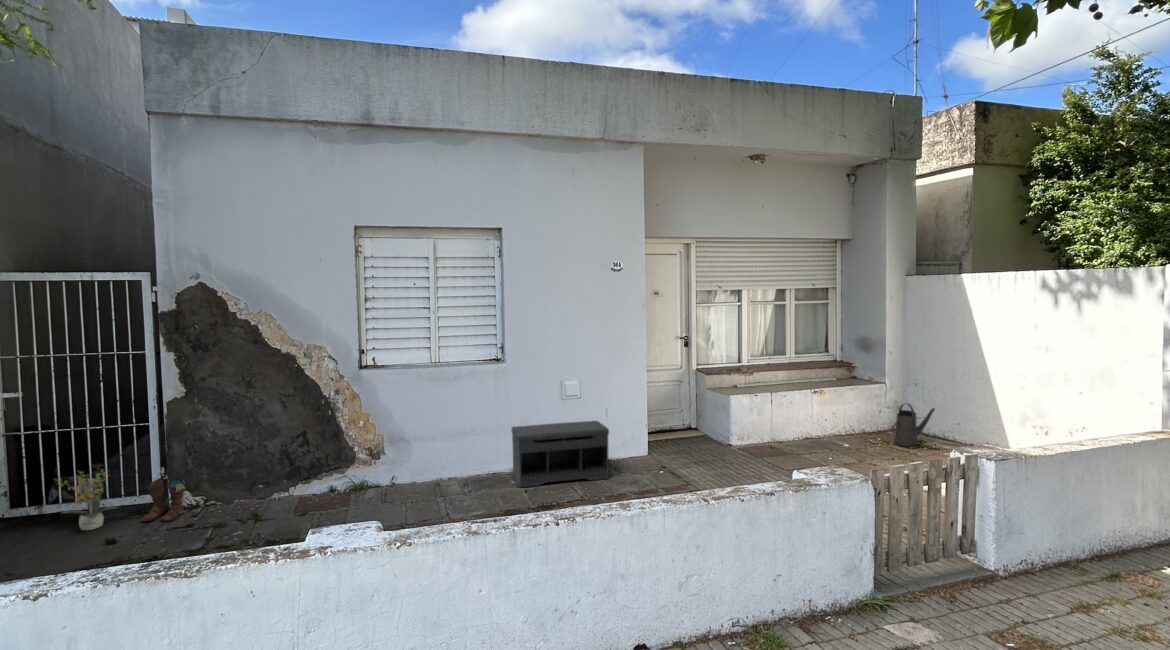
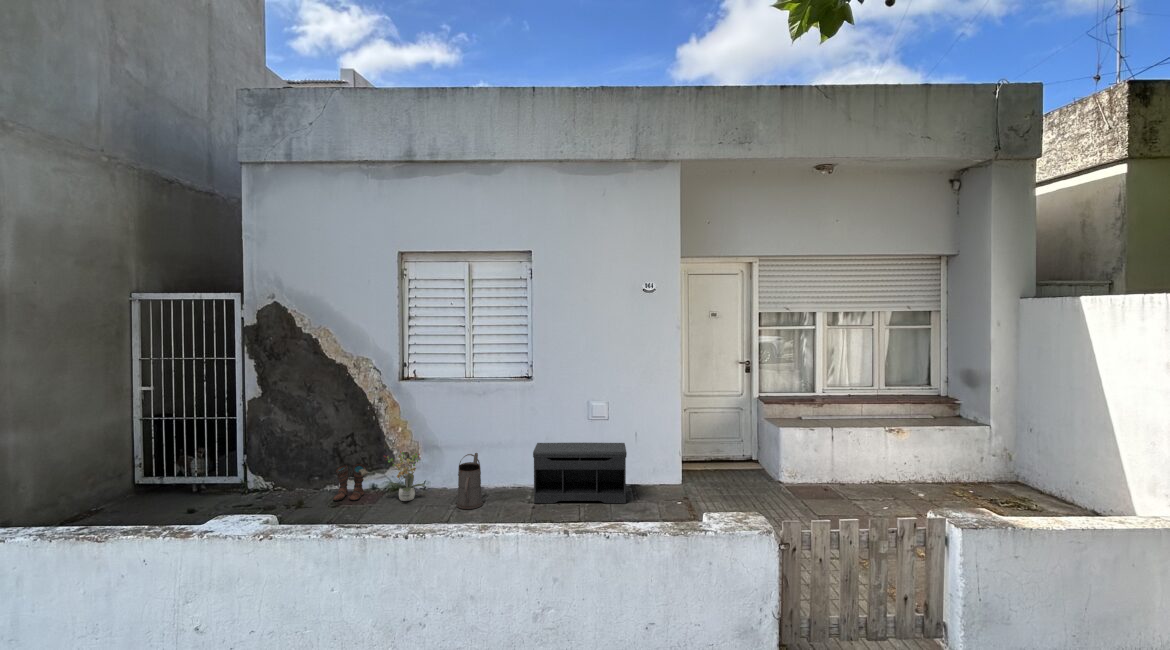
watering can: present [891,403,935,447] -> present [457,453,483,509]
potted plant: present [58,470,118,530] -> present [384,451,425,501]
boots: present [141,477,186,522] -> present [333,464,368,501]

